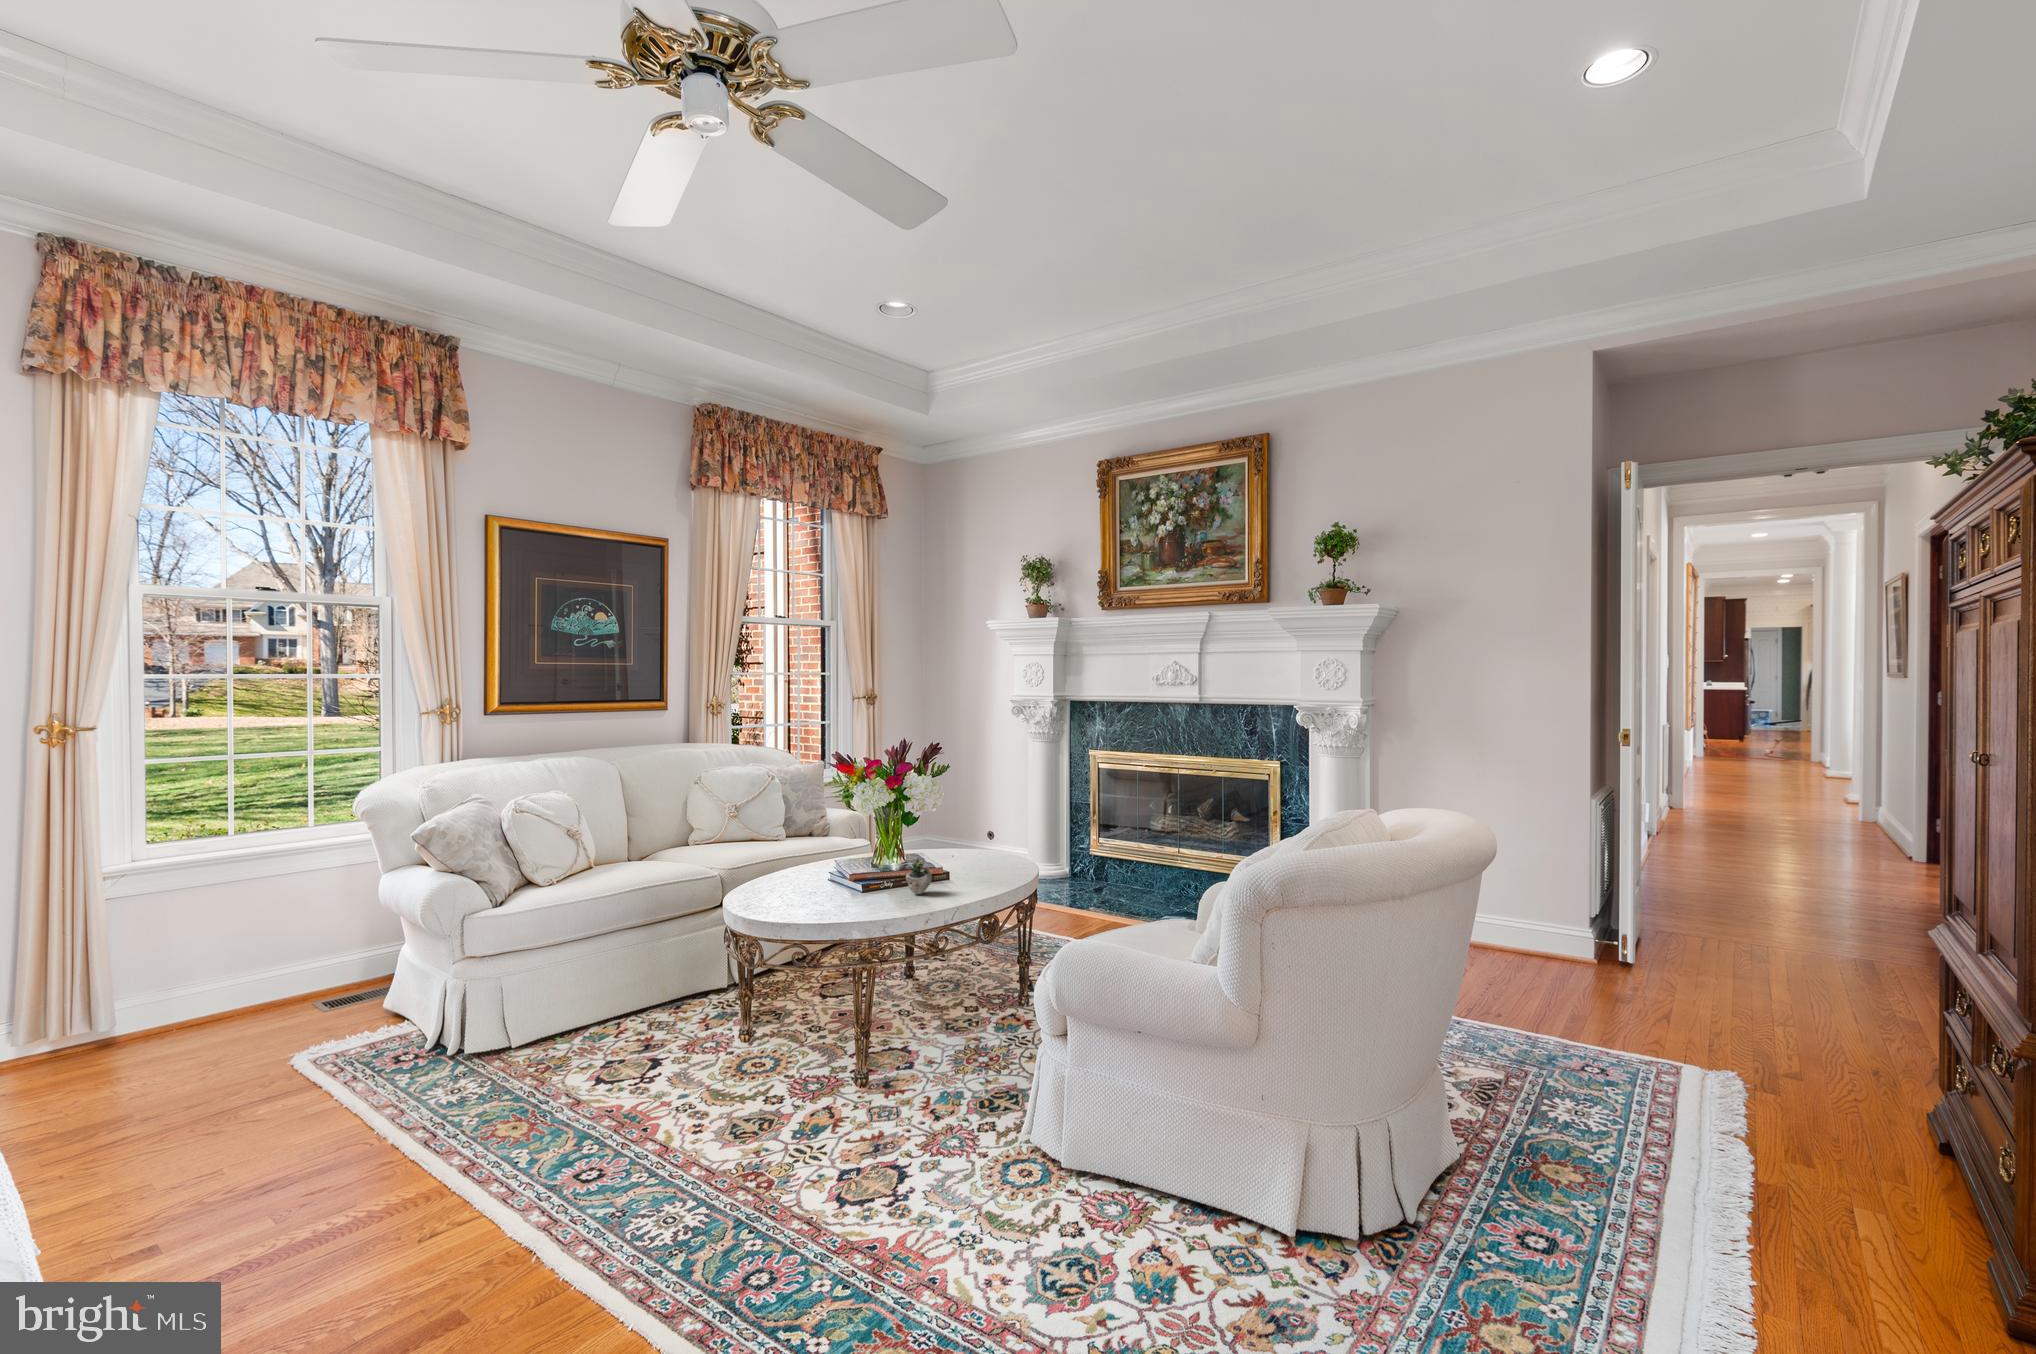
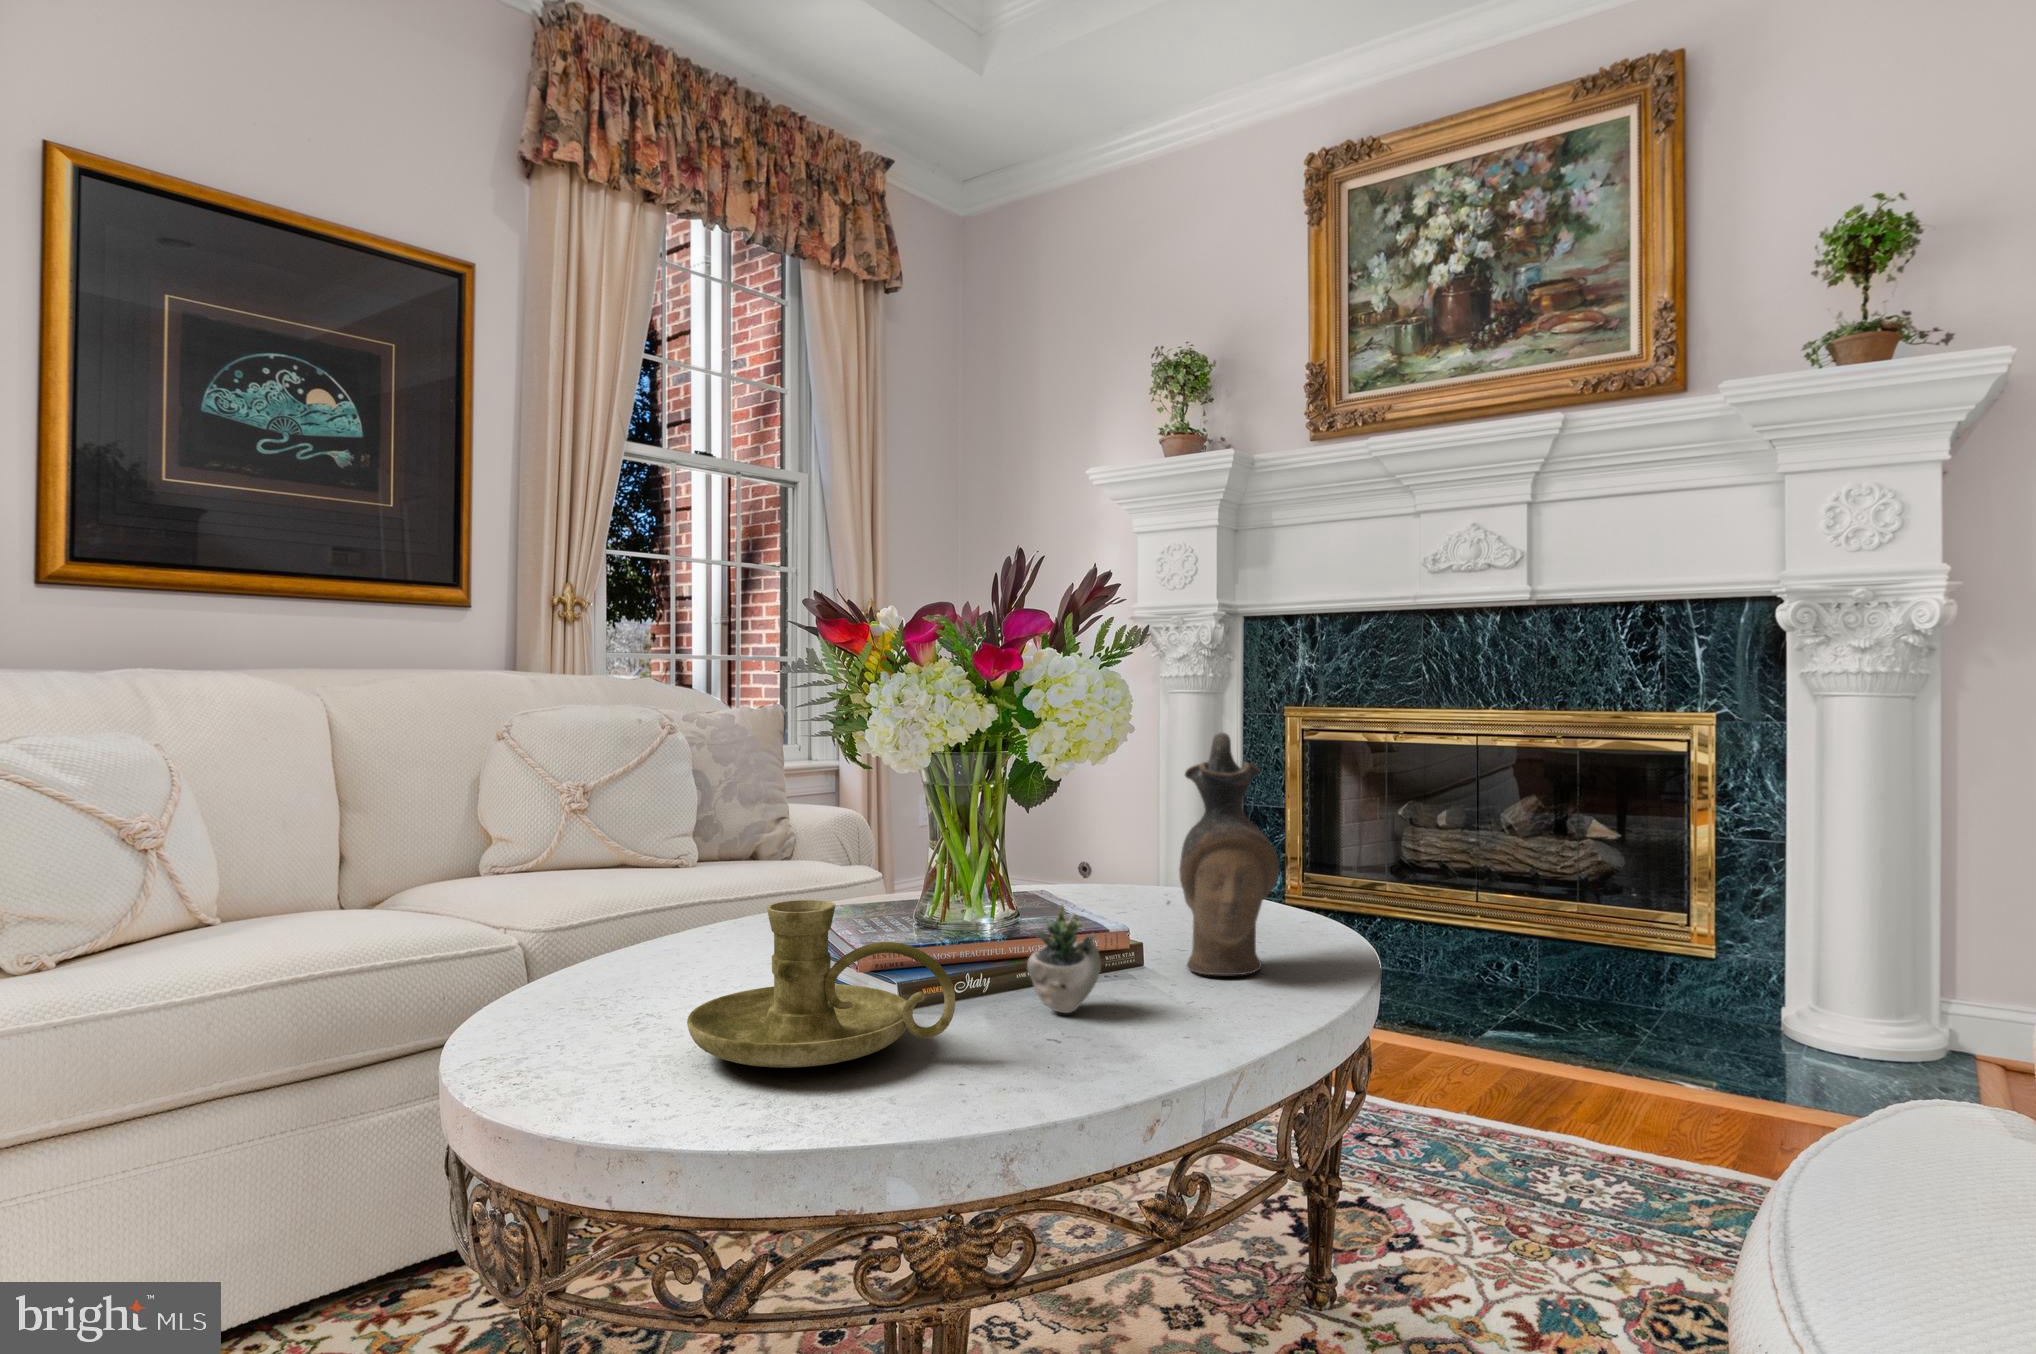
ceramic pitcher: none [966,792,1002,882] -> present [1179,733,1279,975]
candle holder: none [790,856,877,909] -> present [687,900,955,1068]

